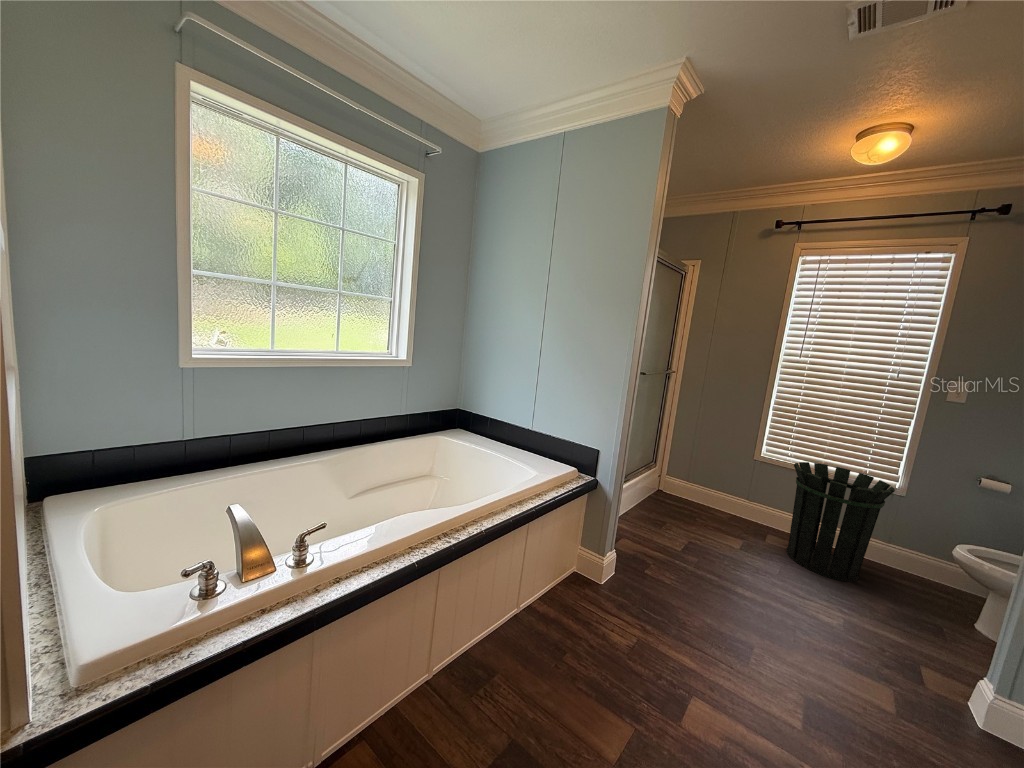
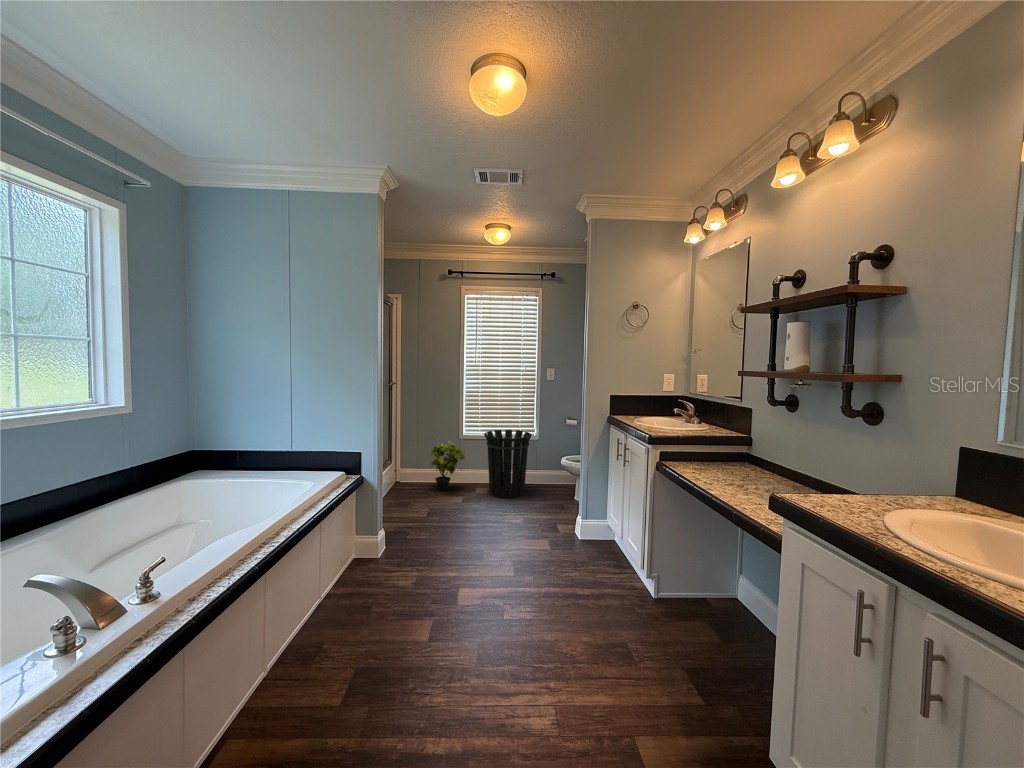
potted plant: none [700,458,757,521] -> present [429,440,465,490]

